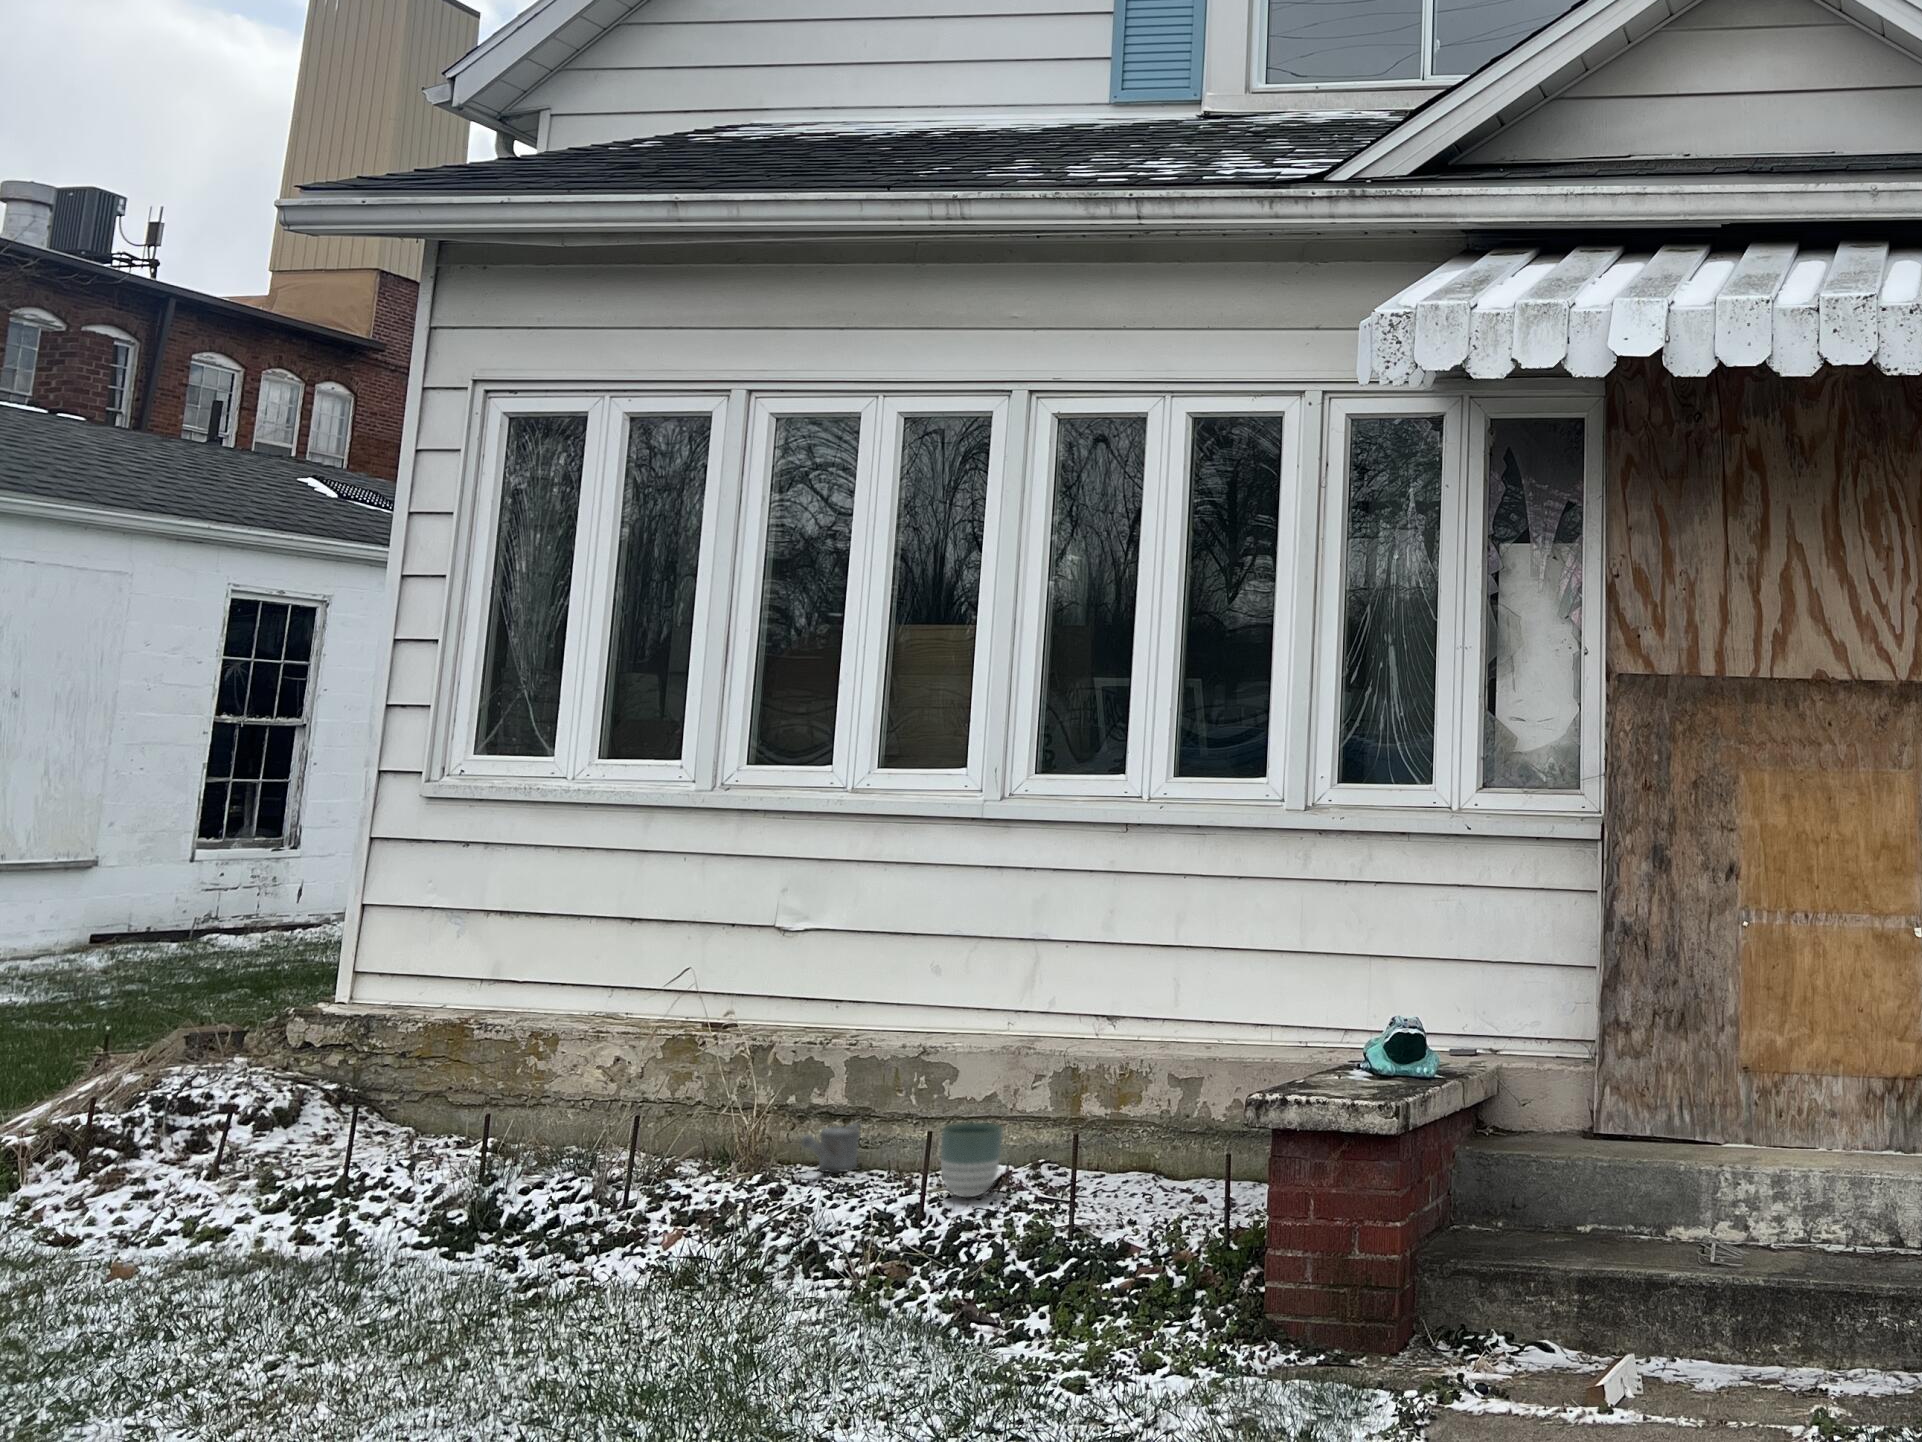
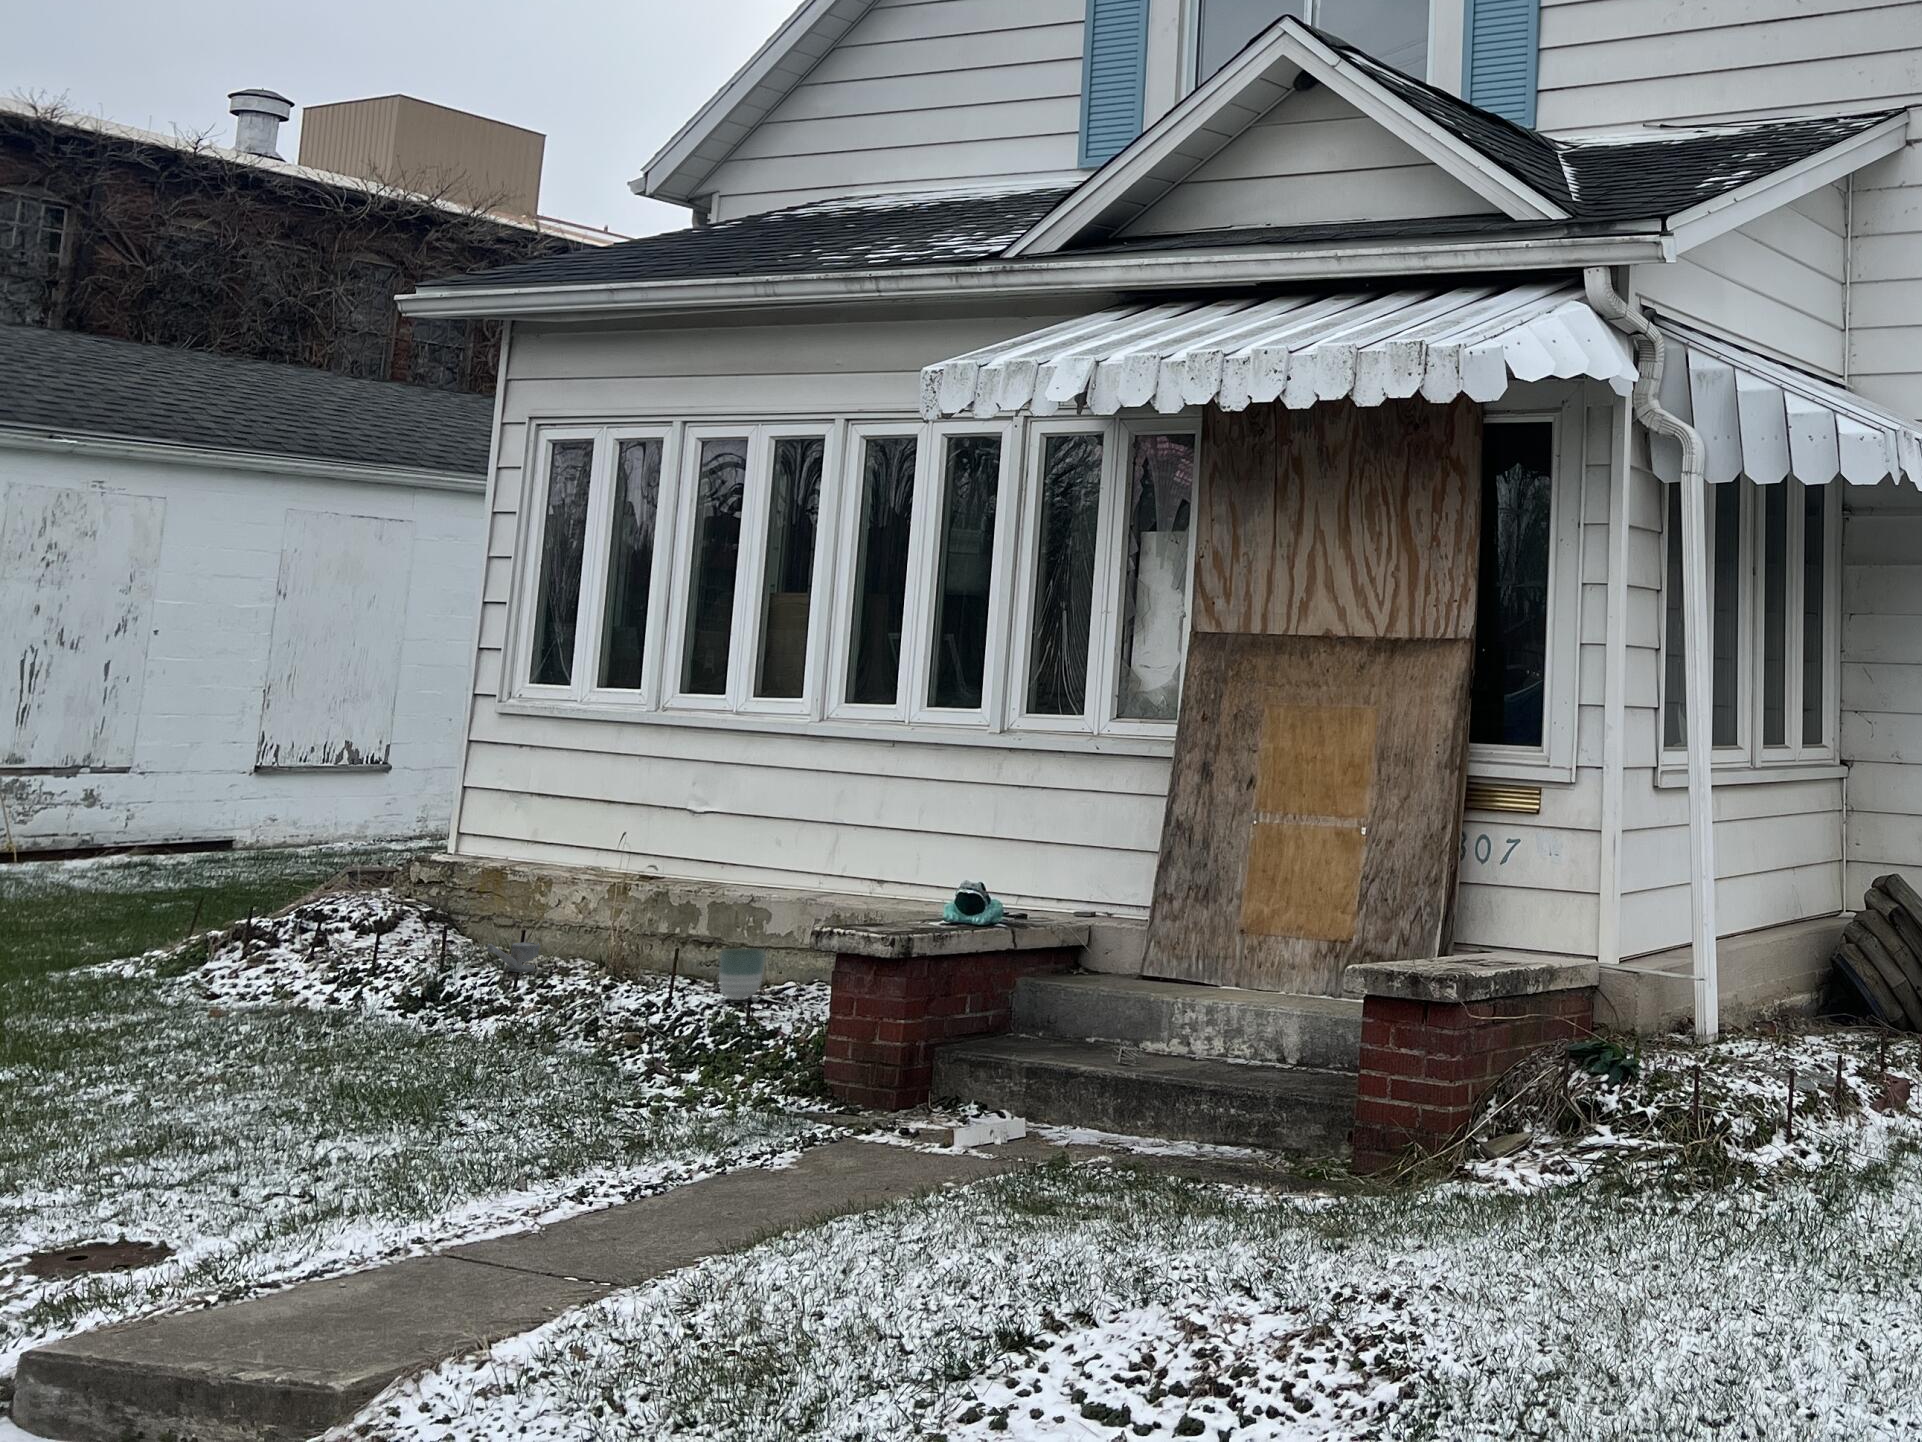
watering can: present [802,1123,860,1173] -> present [487,942,540,972]

